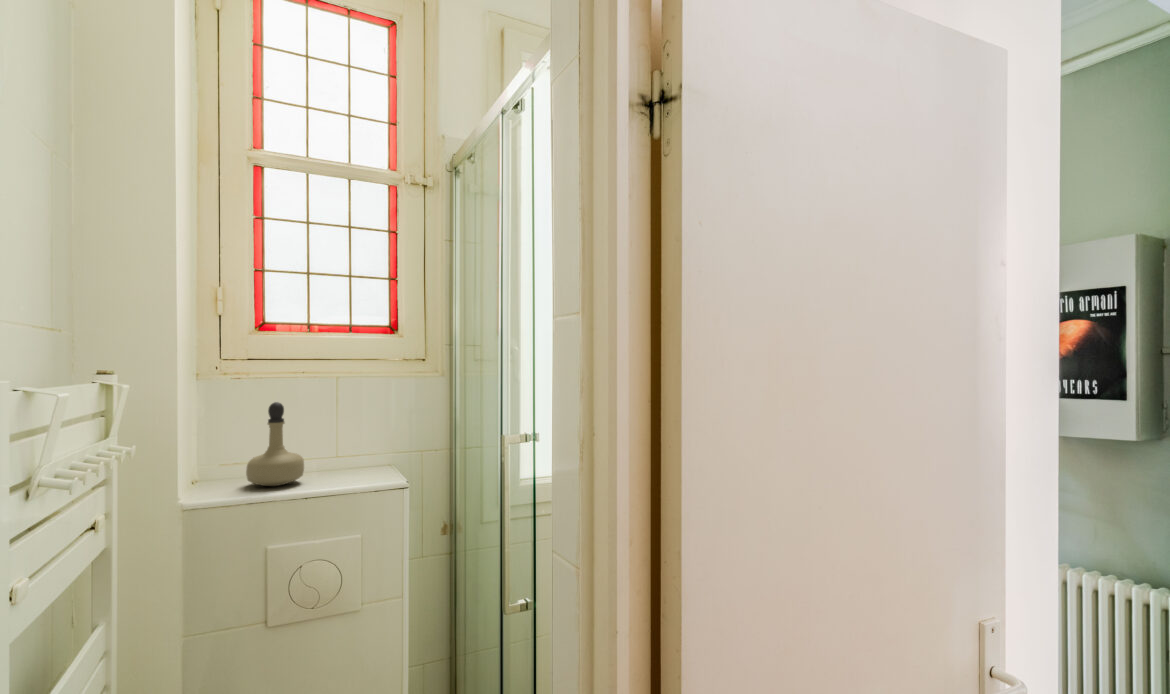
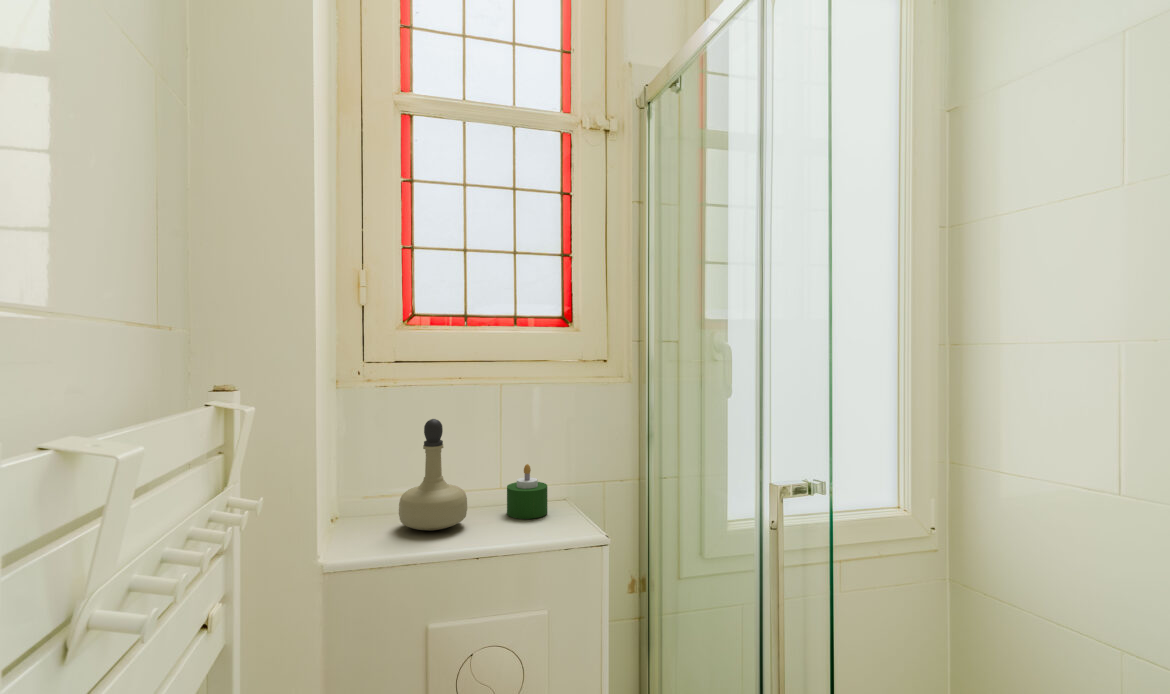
candle: none [339,437,372,477] -> present [507,464,548,519]

